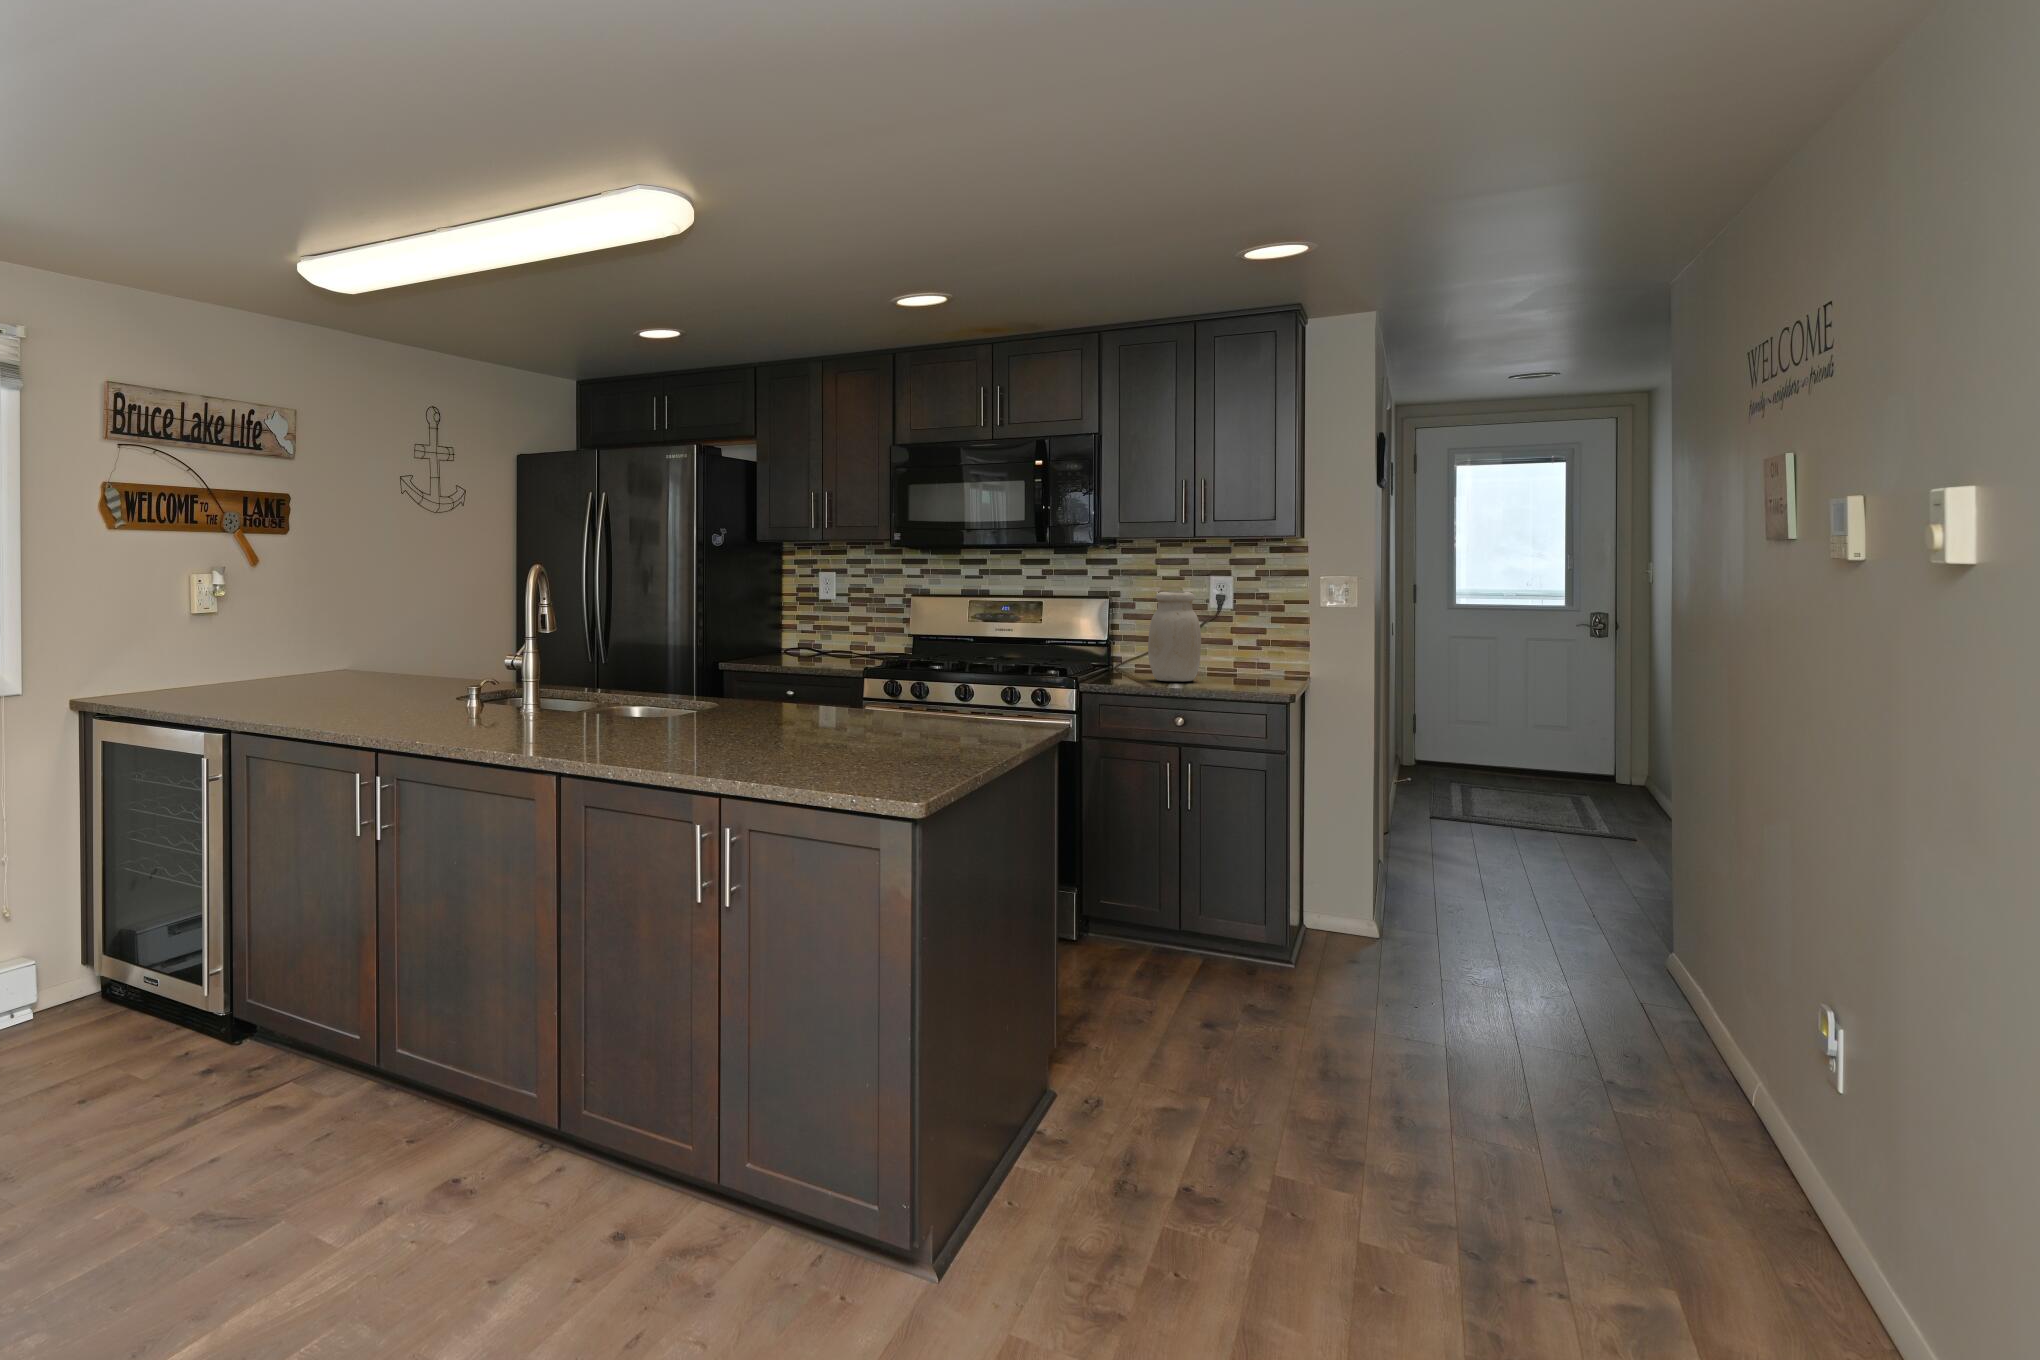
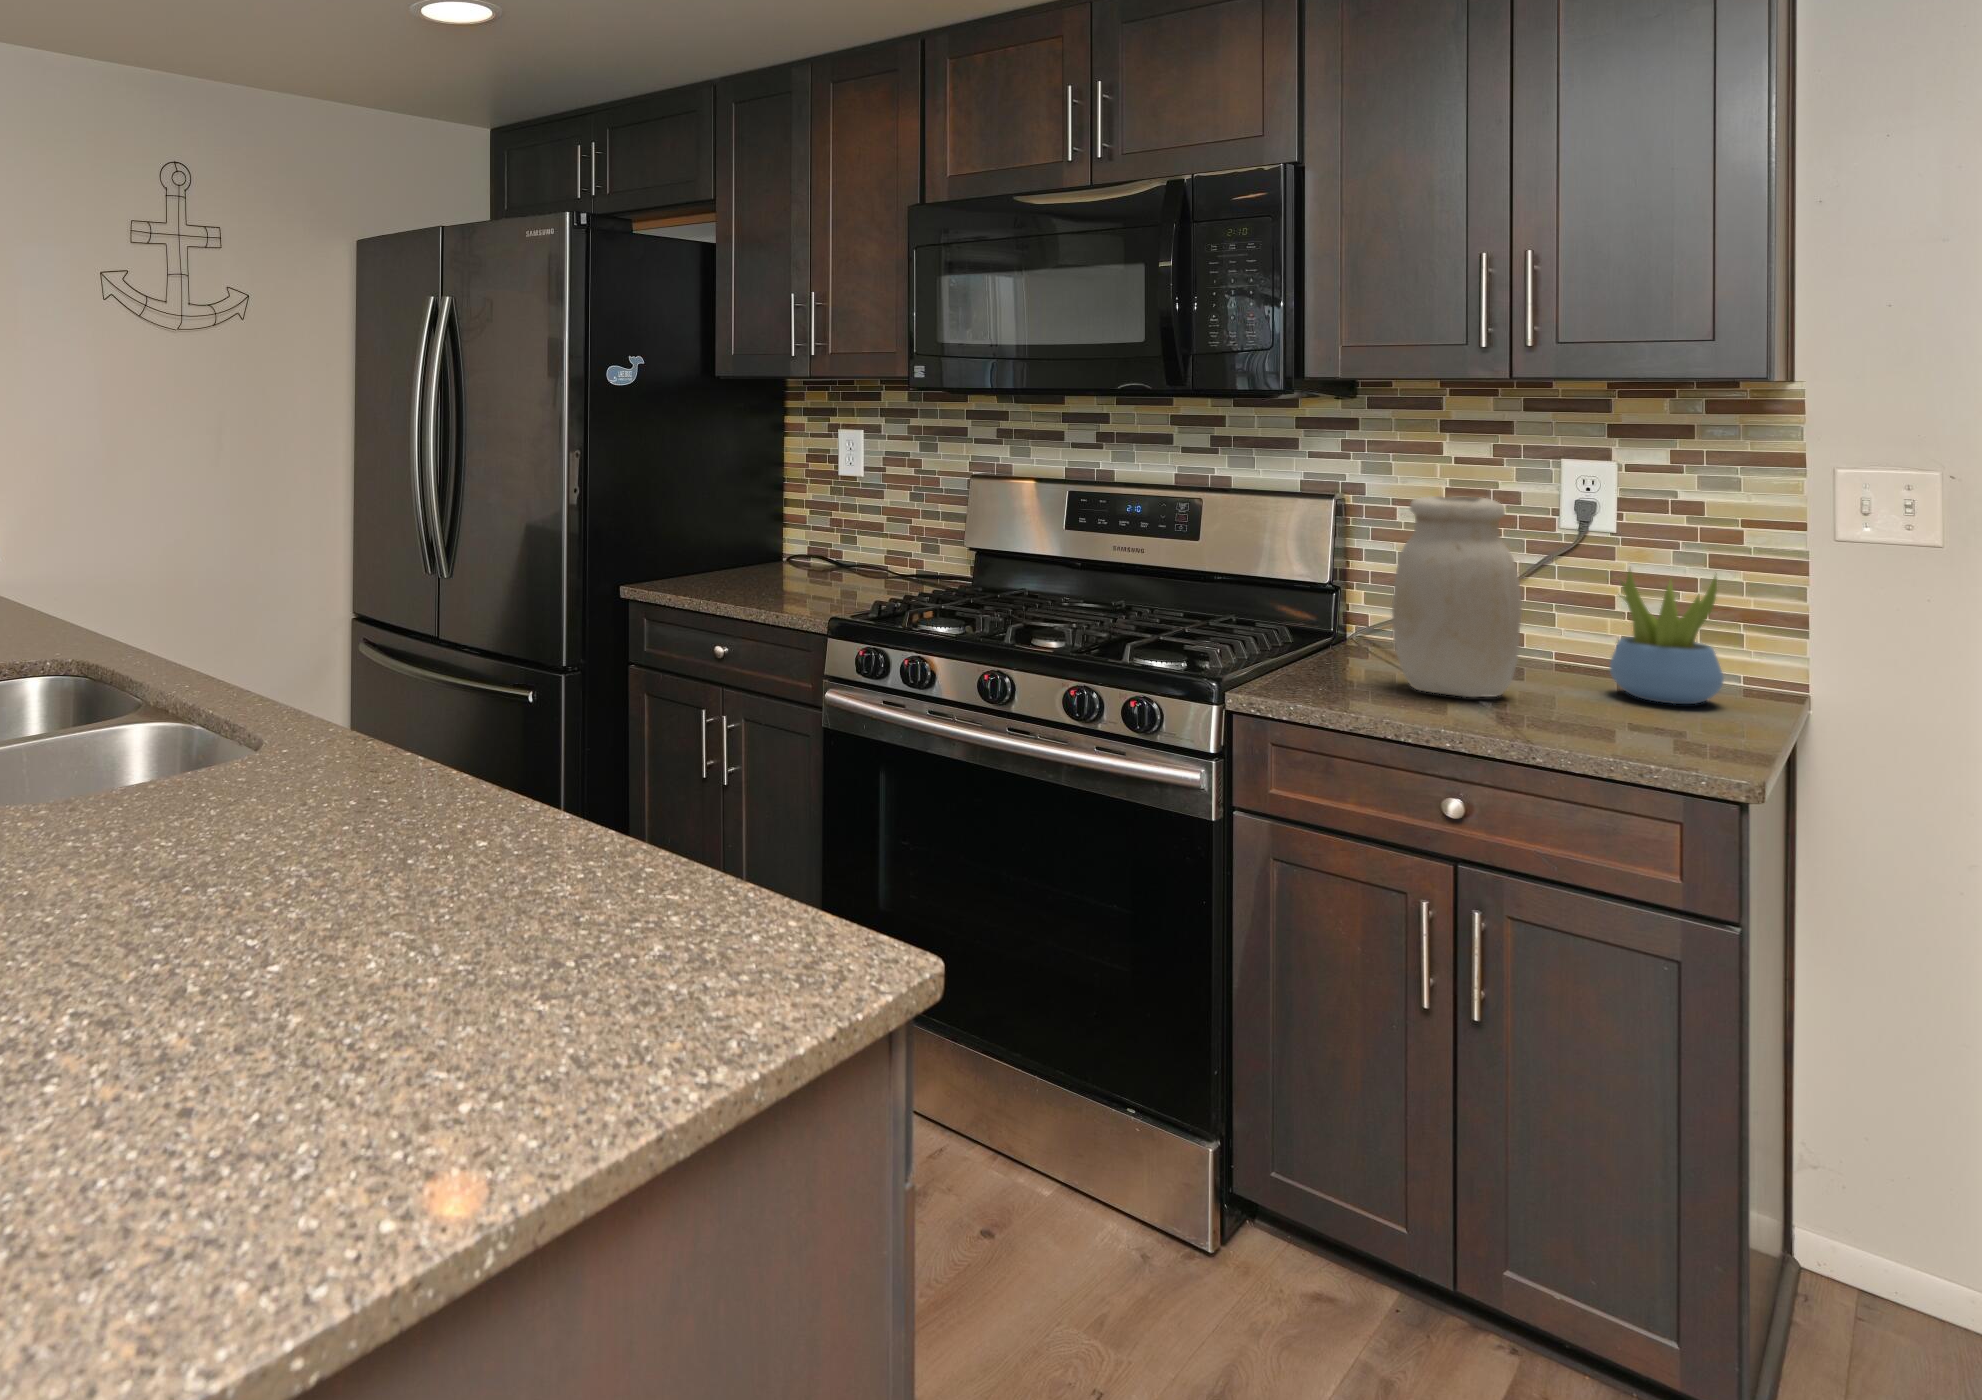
succulent plant: none [1232,620,1275,679] -> present [1610,570,1723,704]

